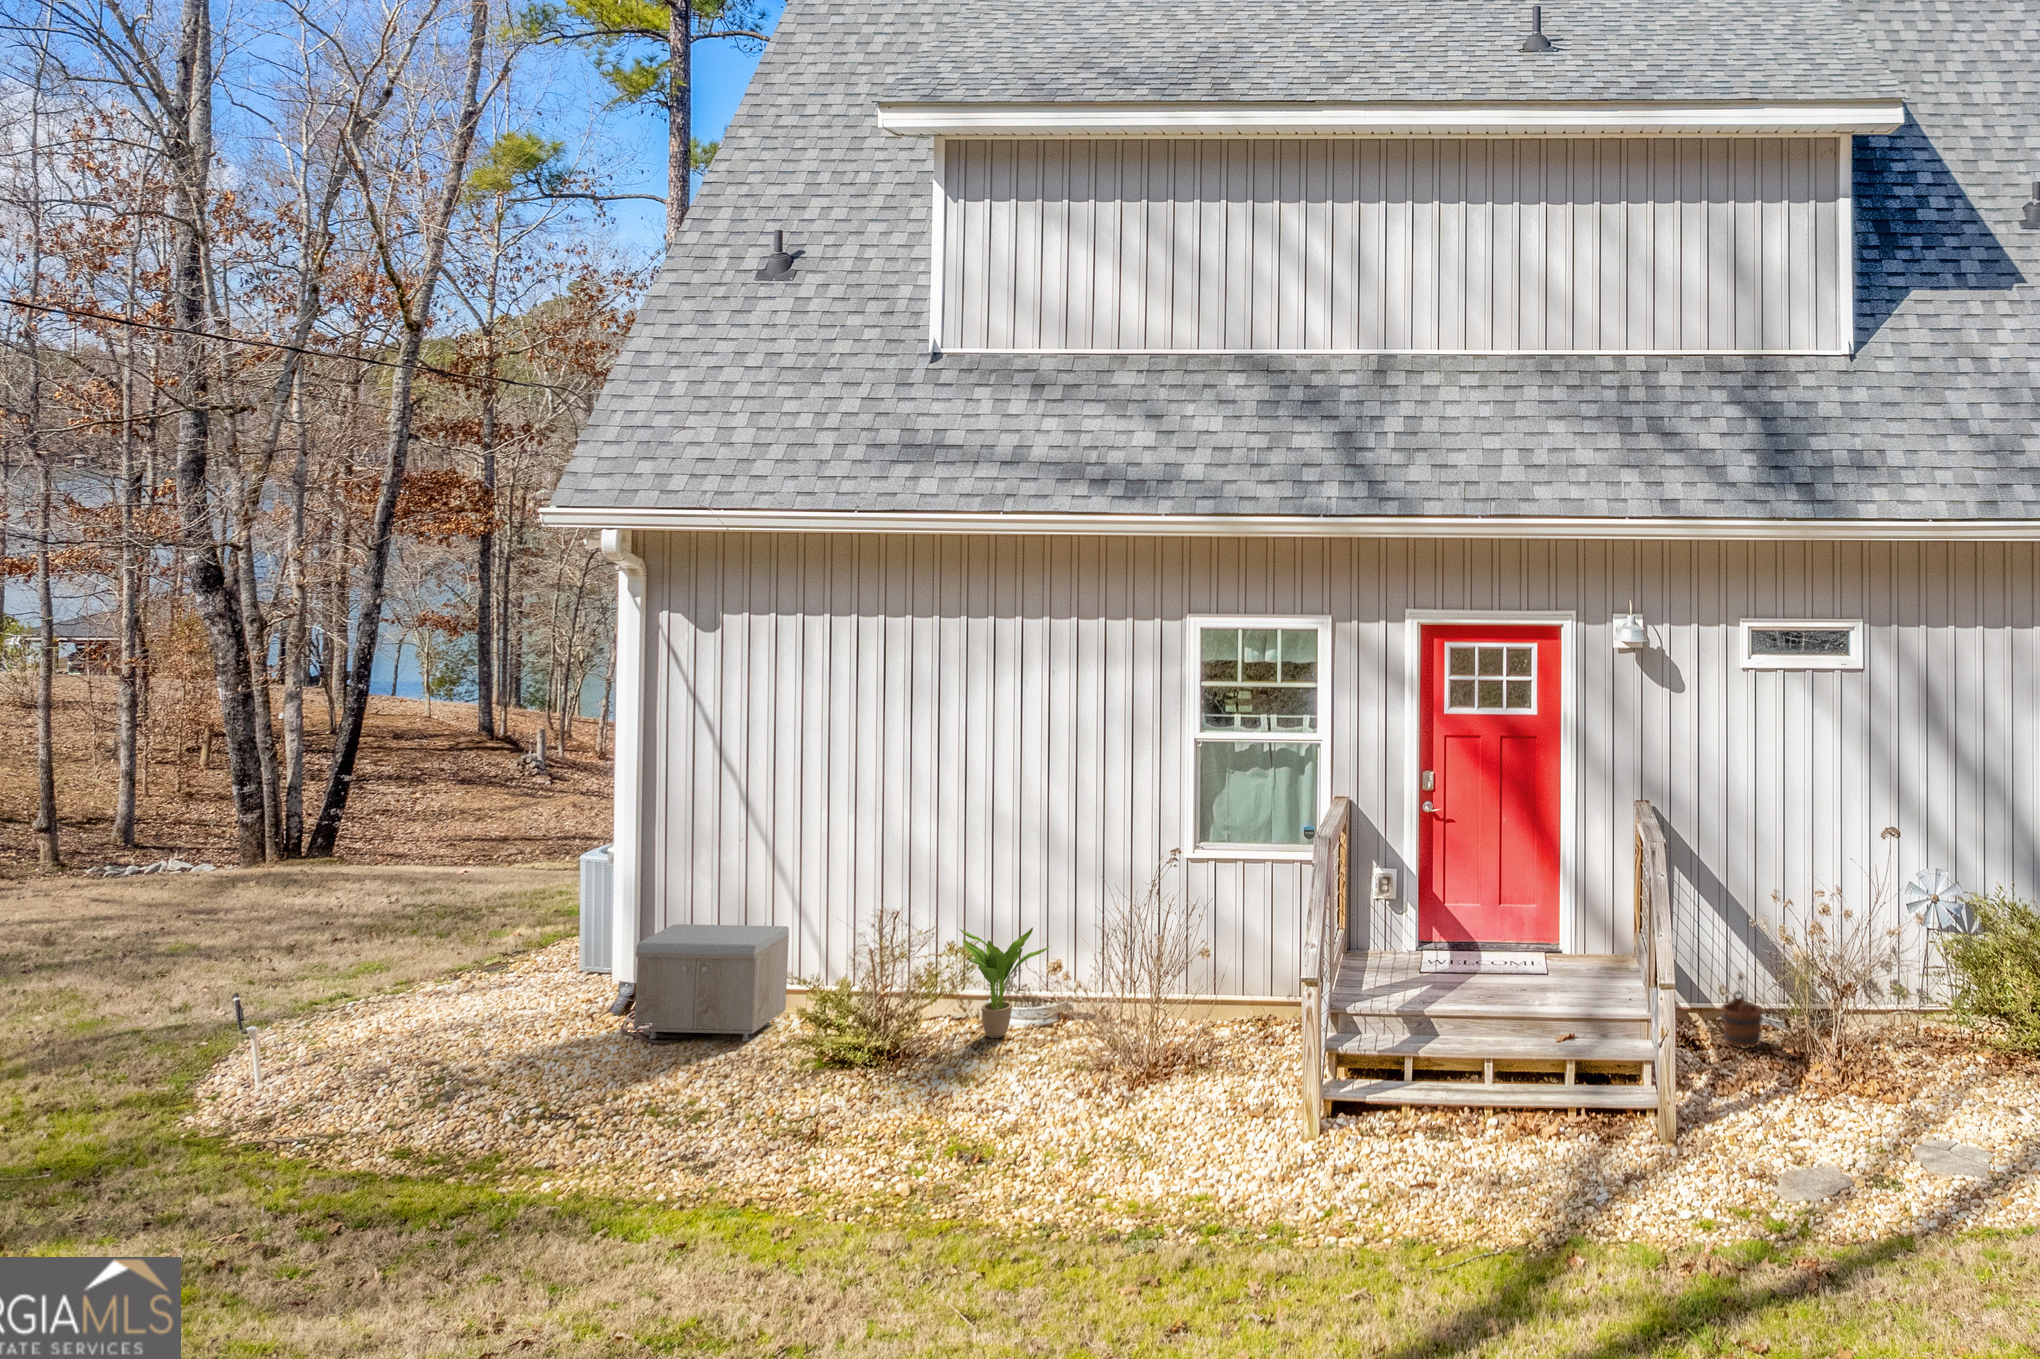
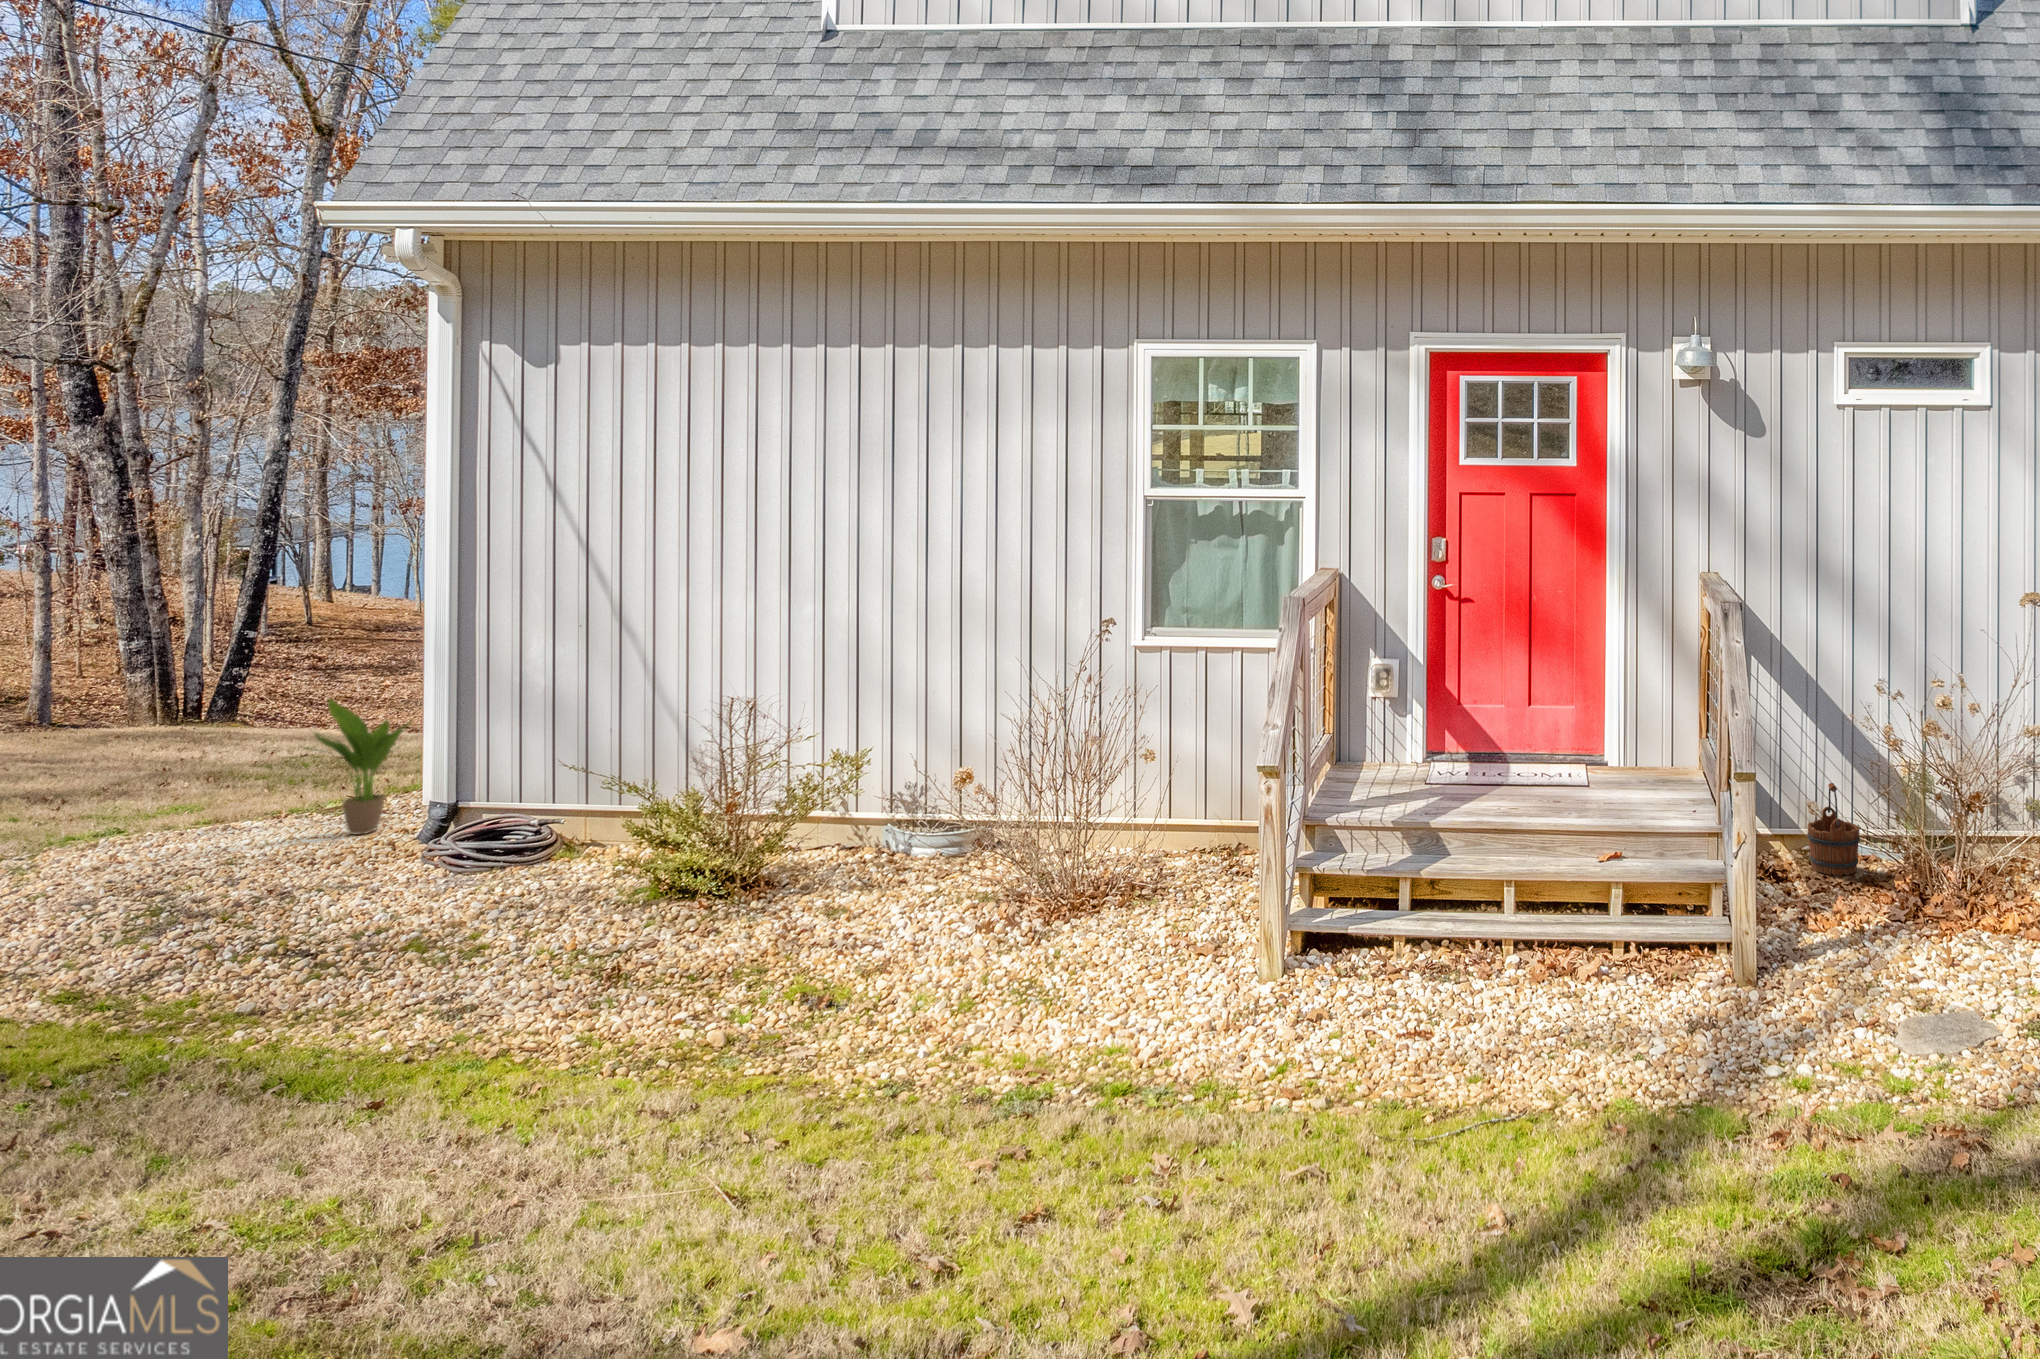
storage bench: present [634,924,789,1041] -> none [437,730,642,869]
potted plant: present [960,928,1050,1038] -> present [310,699,411,835]

